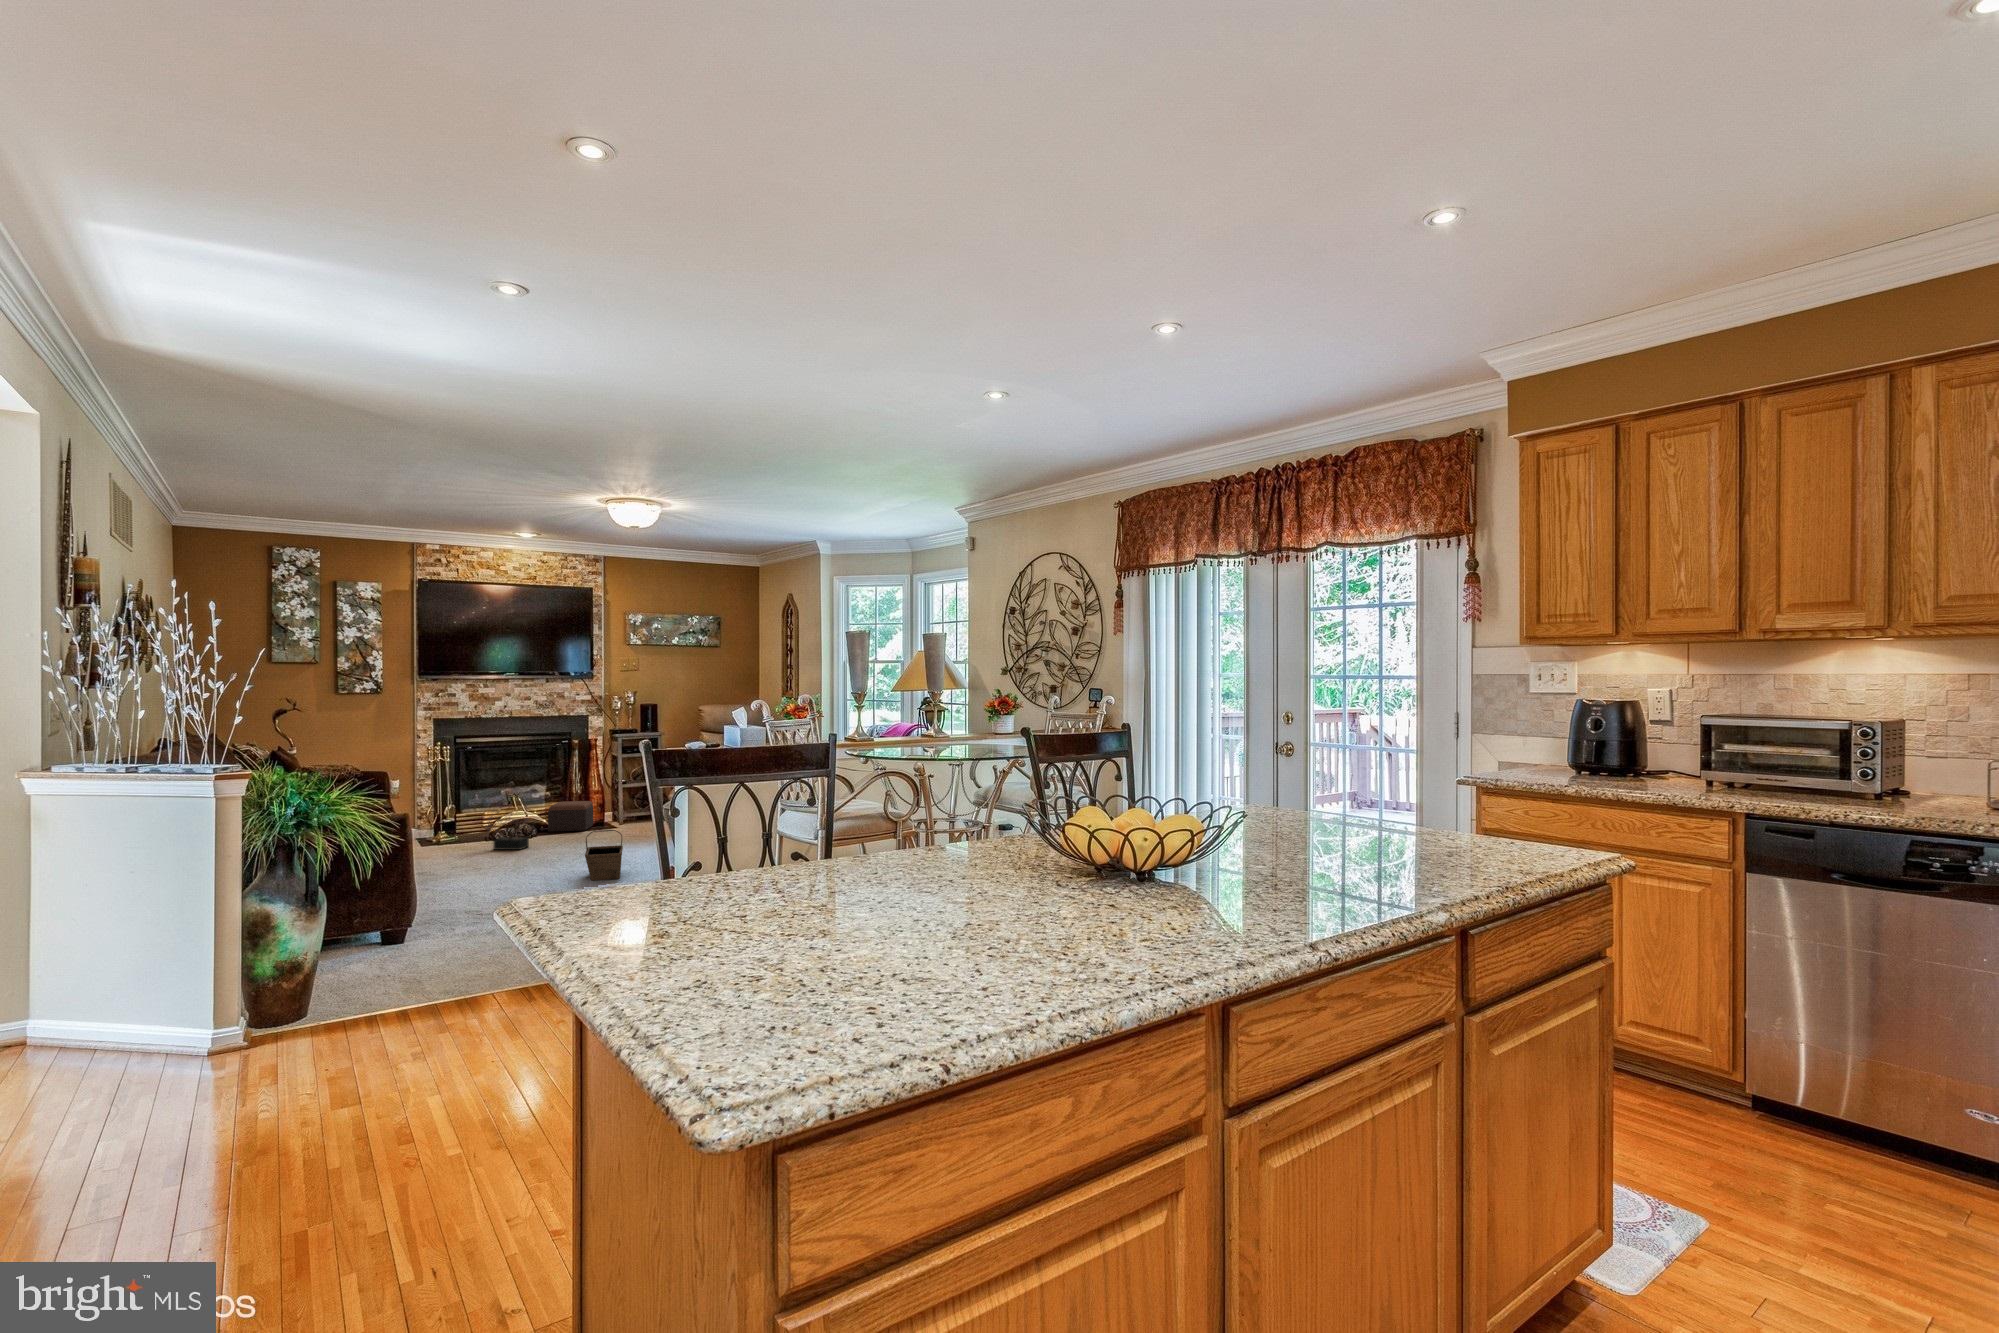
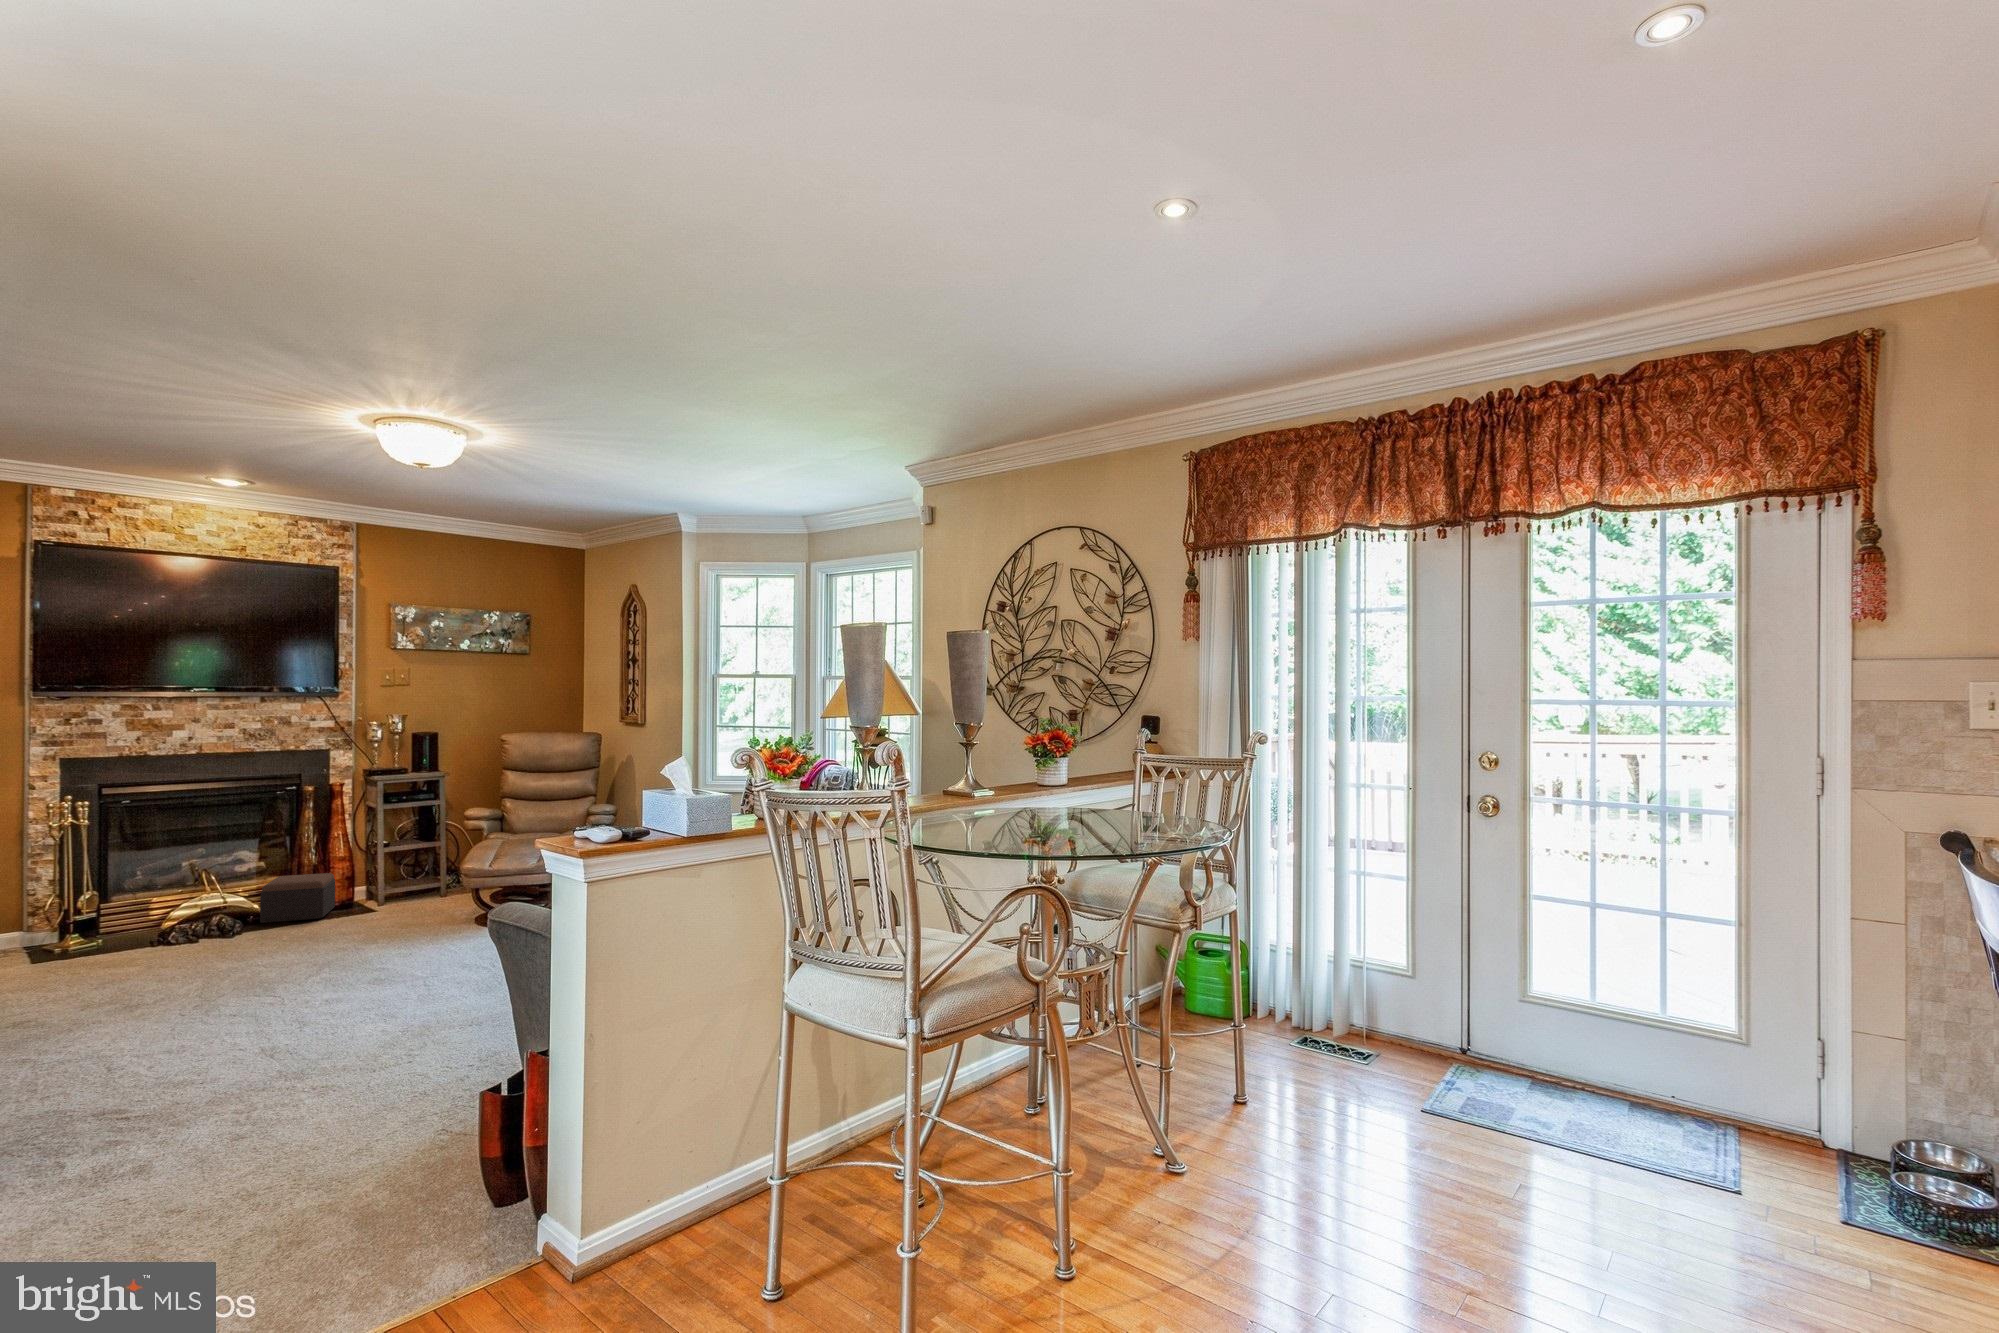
decorative plant: present [487,810,533,850] -> none [142,901,237,967]
basket: present [585,830,623,880] -> none [325,941,392,1029]

